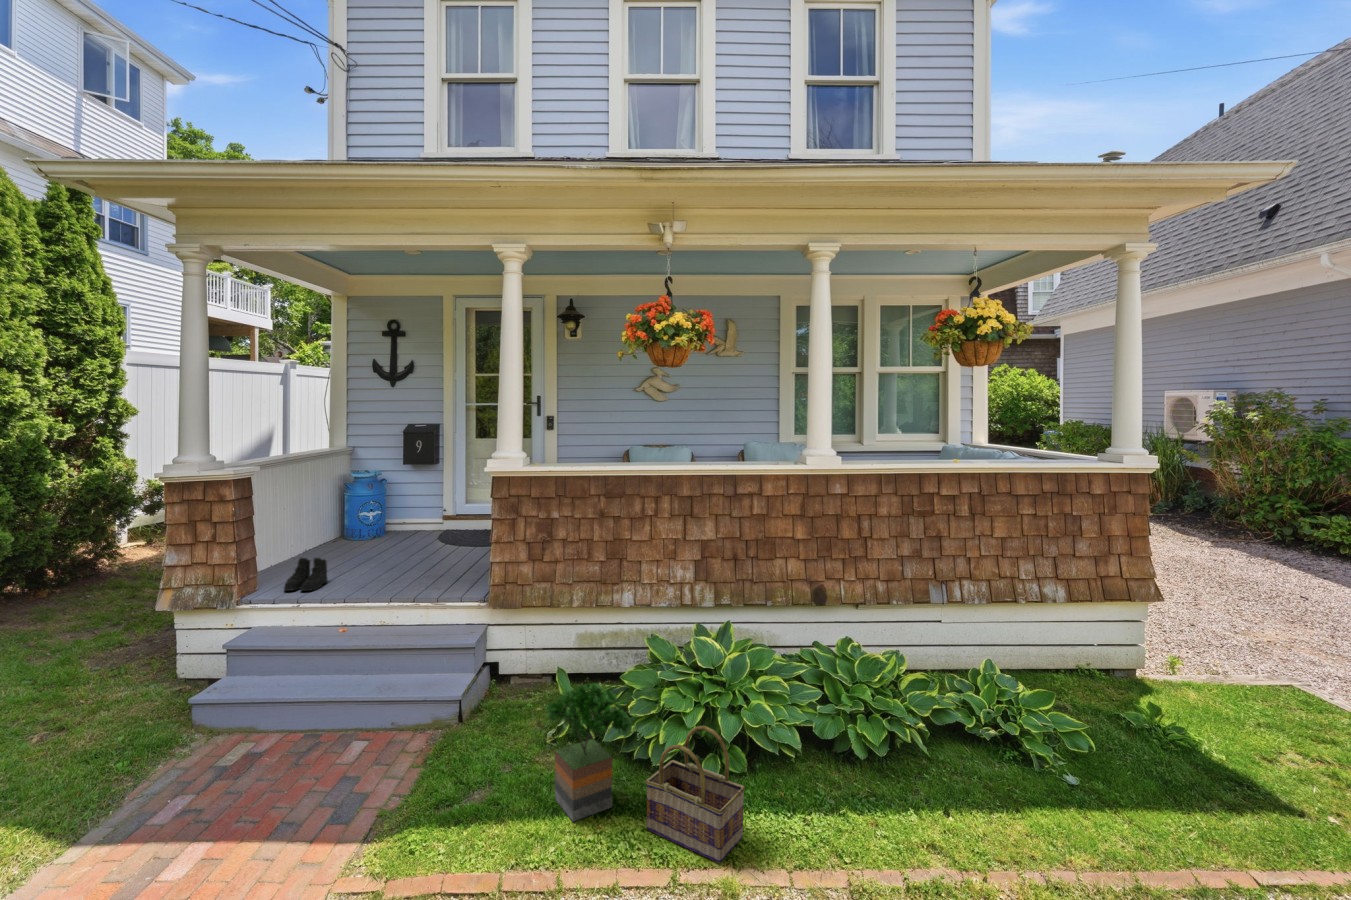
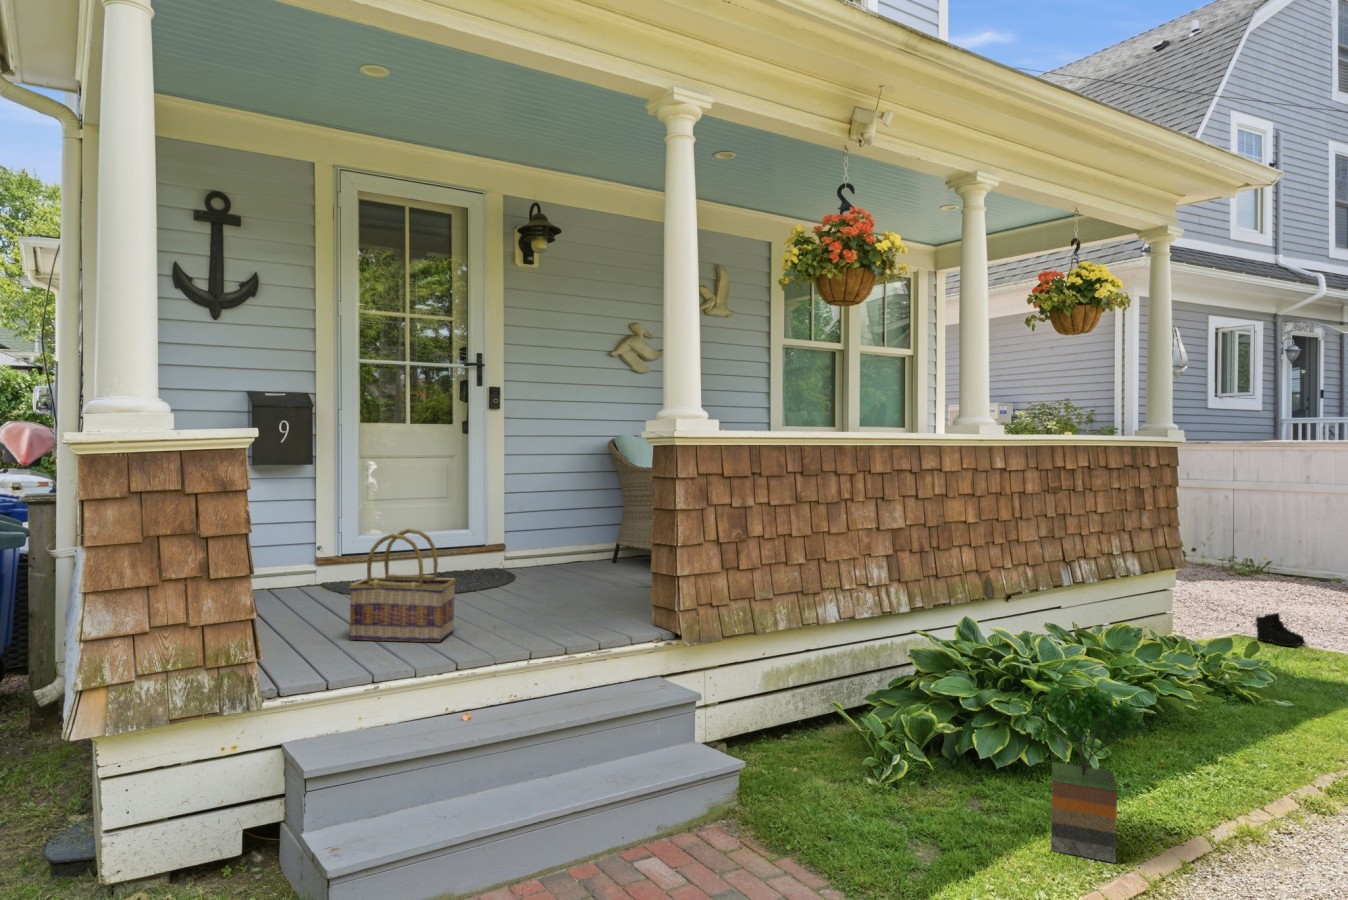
boots: present [284,558,327,591] -> present [1255,613,1305,646]
basket: present [646,726,745,863] -> present [349,529,456,642]

